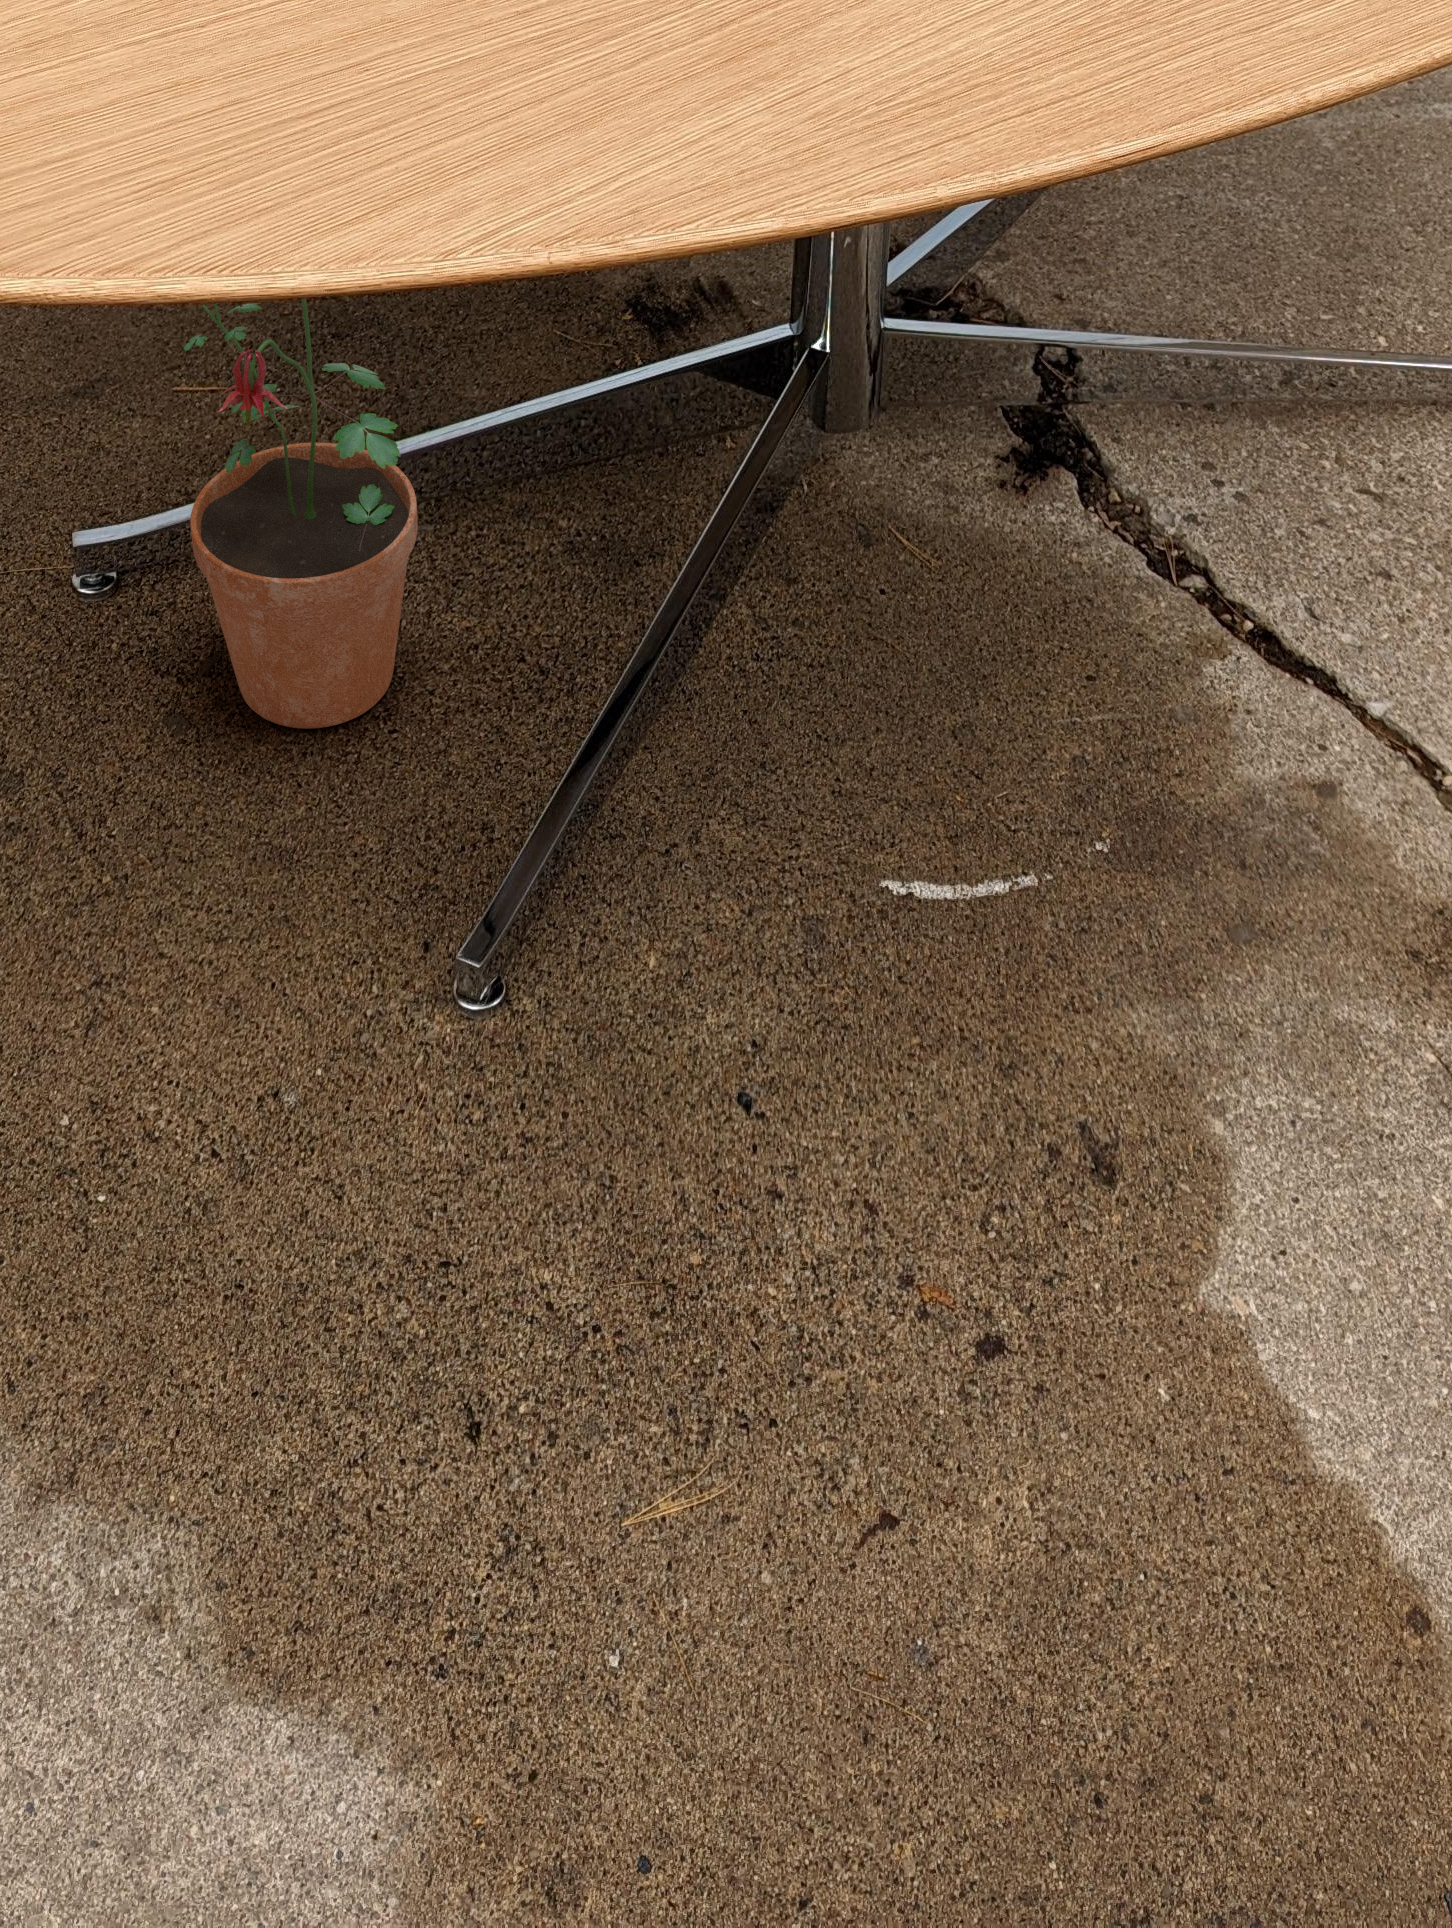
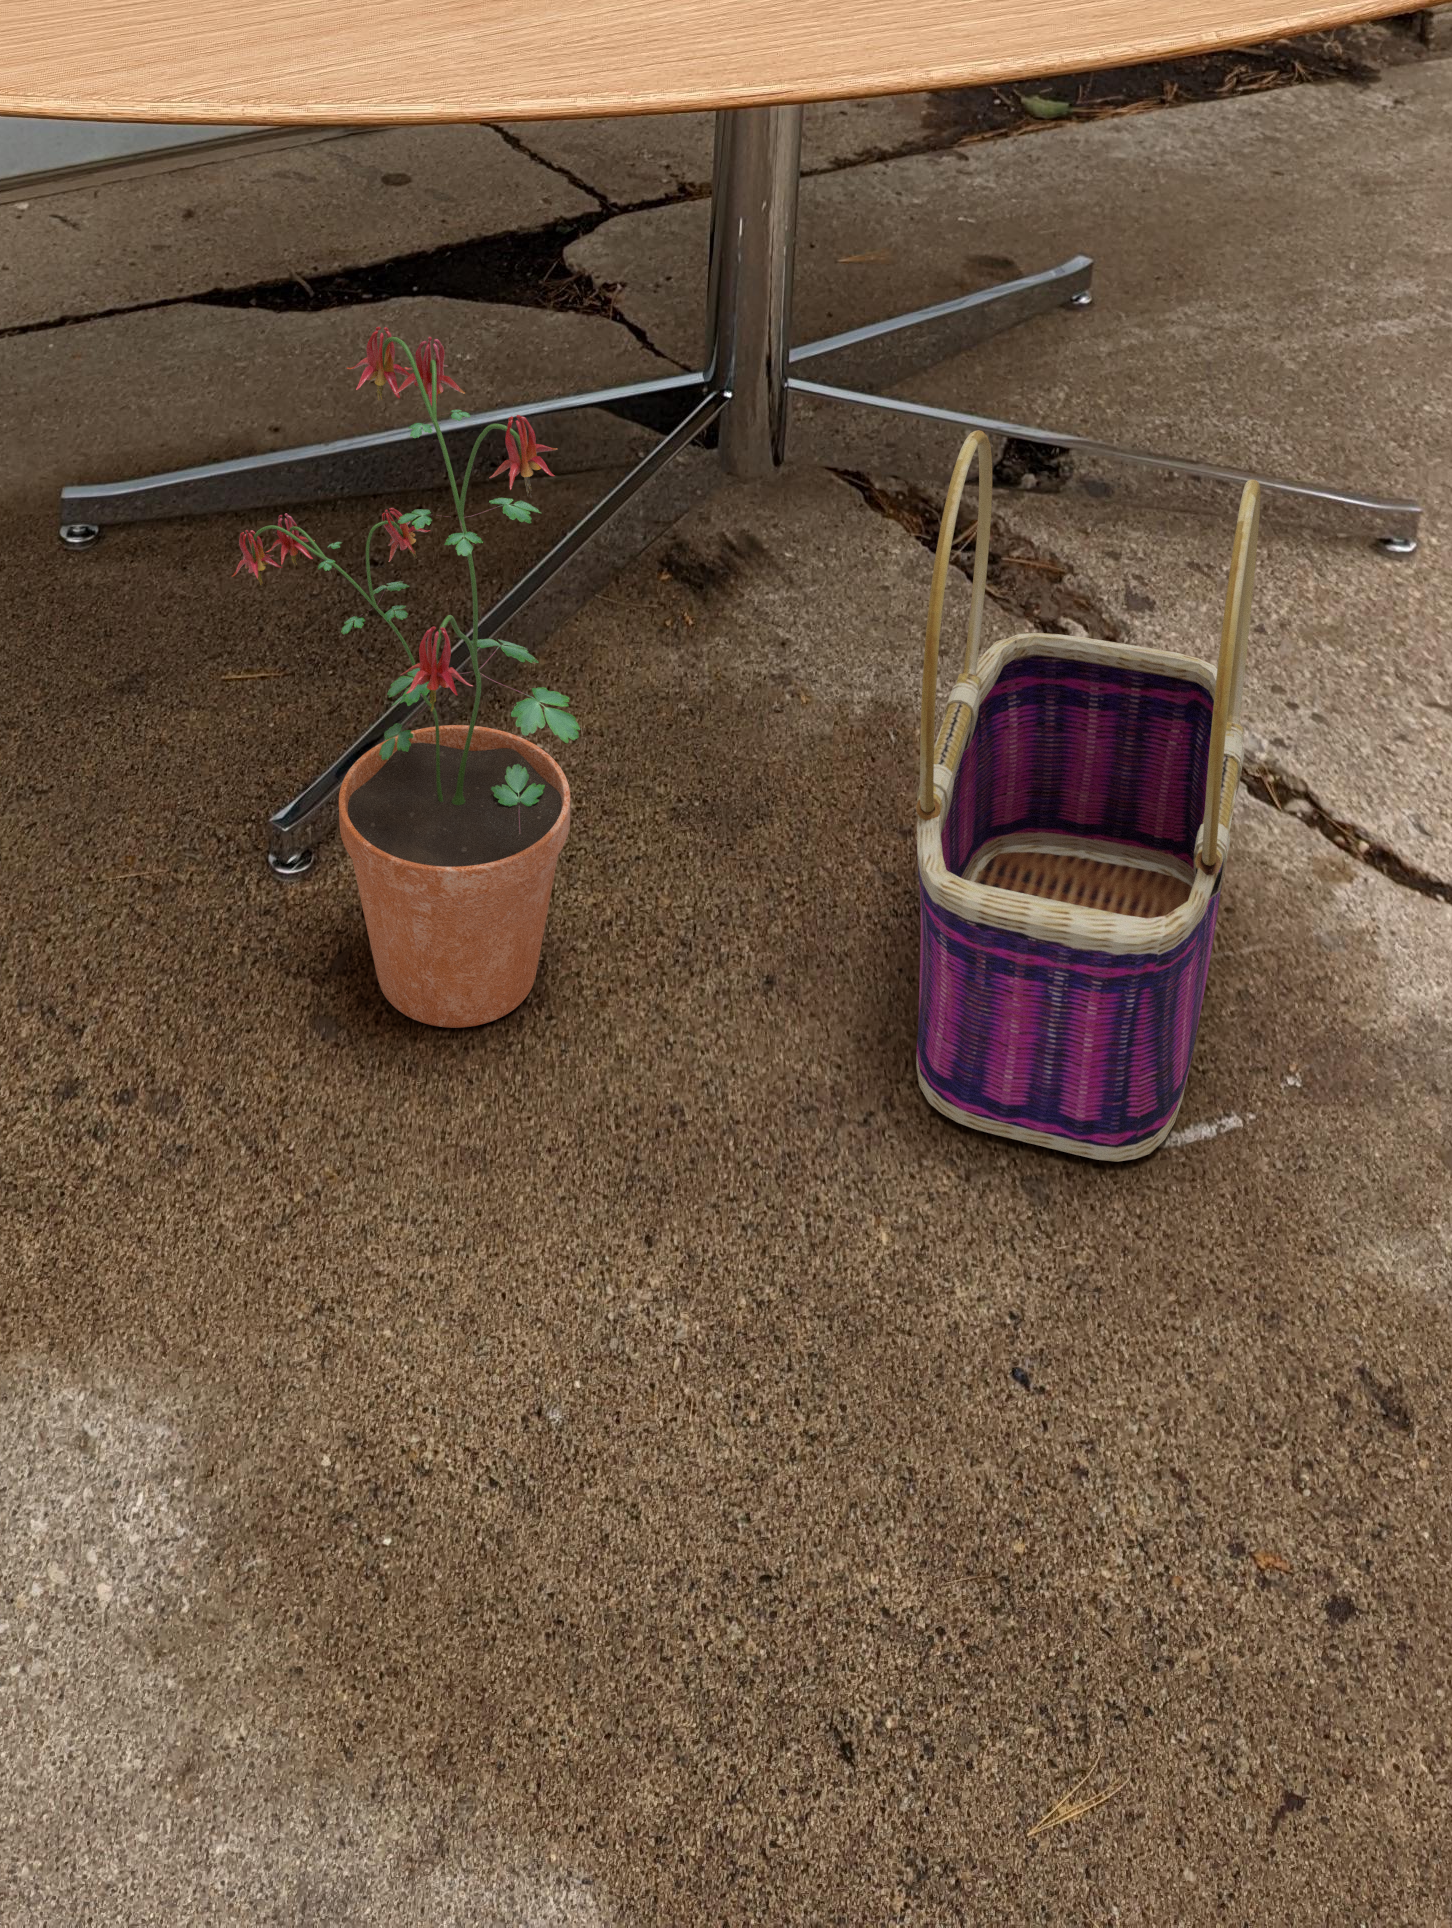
basket: none [718,187,1096,905] -> present [916,430,1260,1162]

